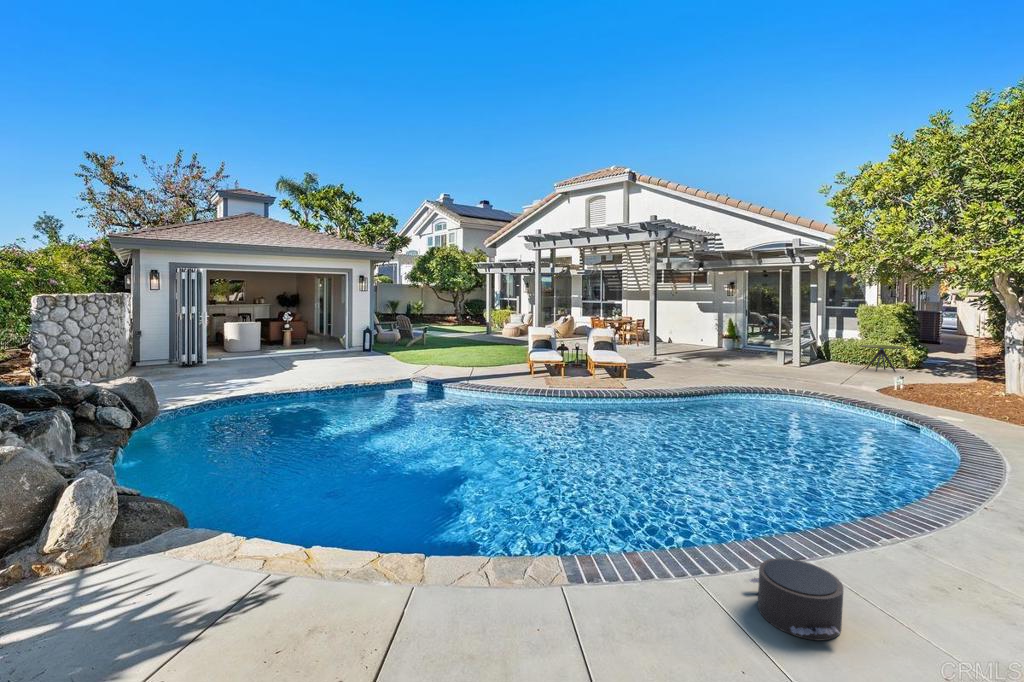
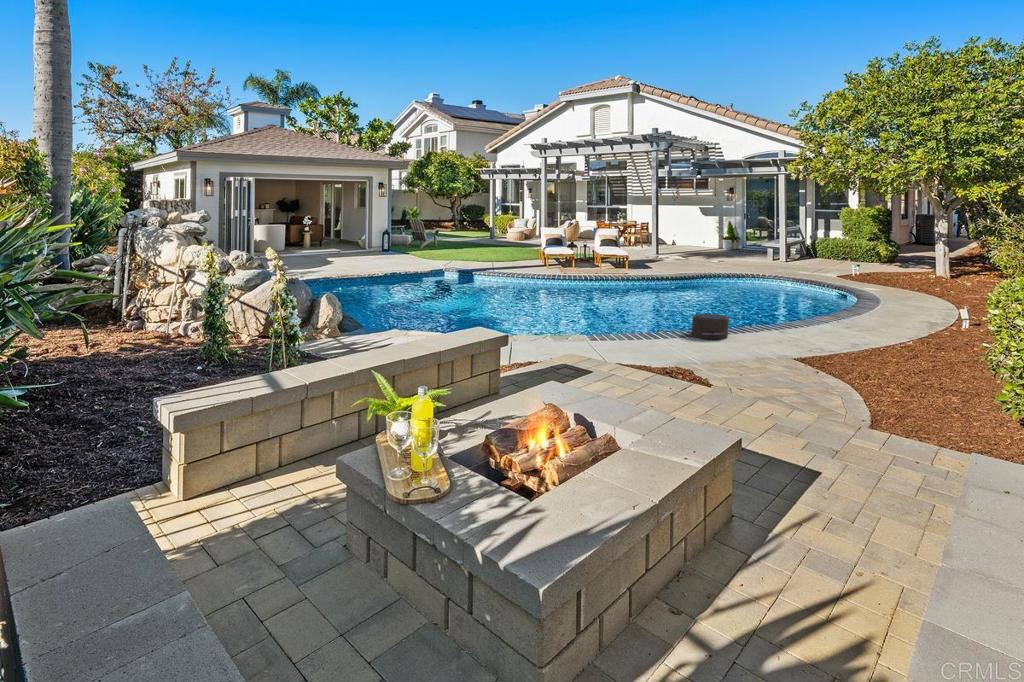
round table: present [860,345,905,372] -> none [835,242,871,265]

